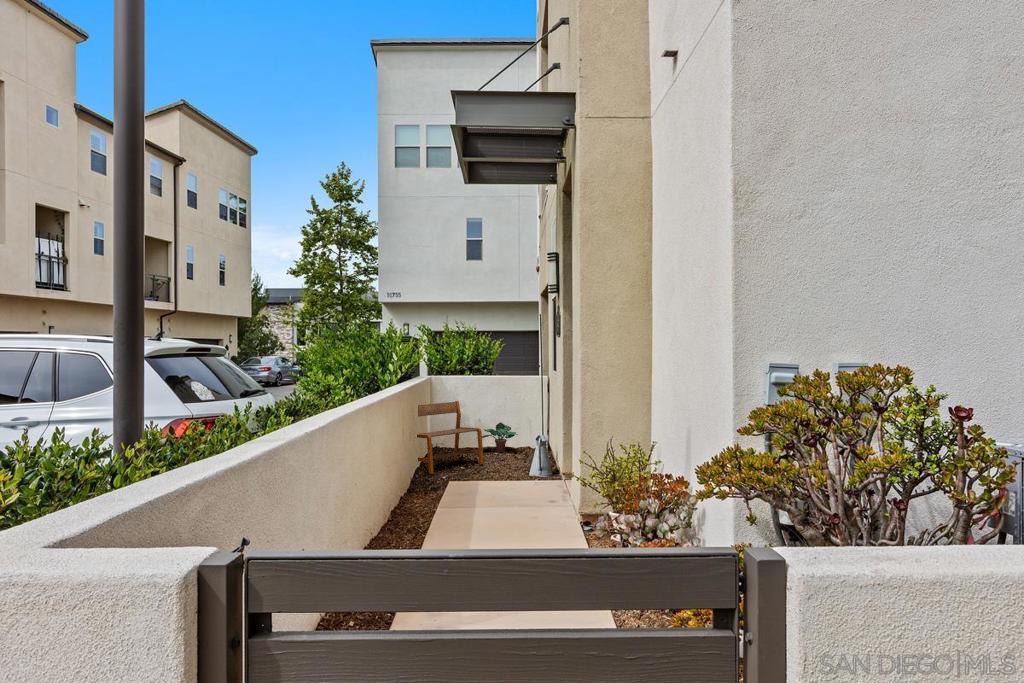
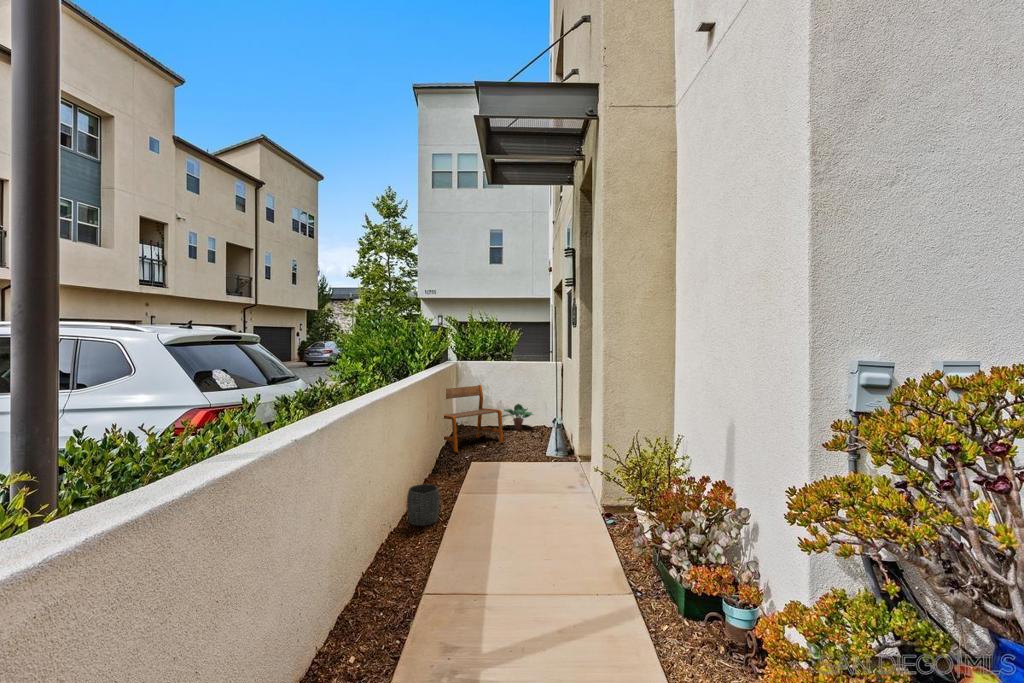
woven basket: none [386,497,419,537] -> present [407,484,440,526]

